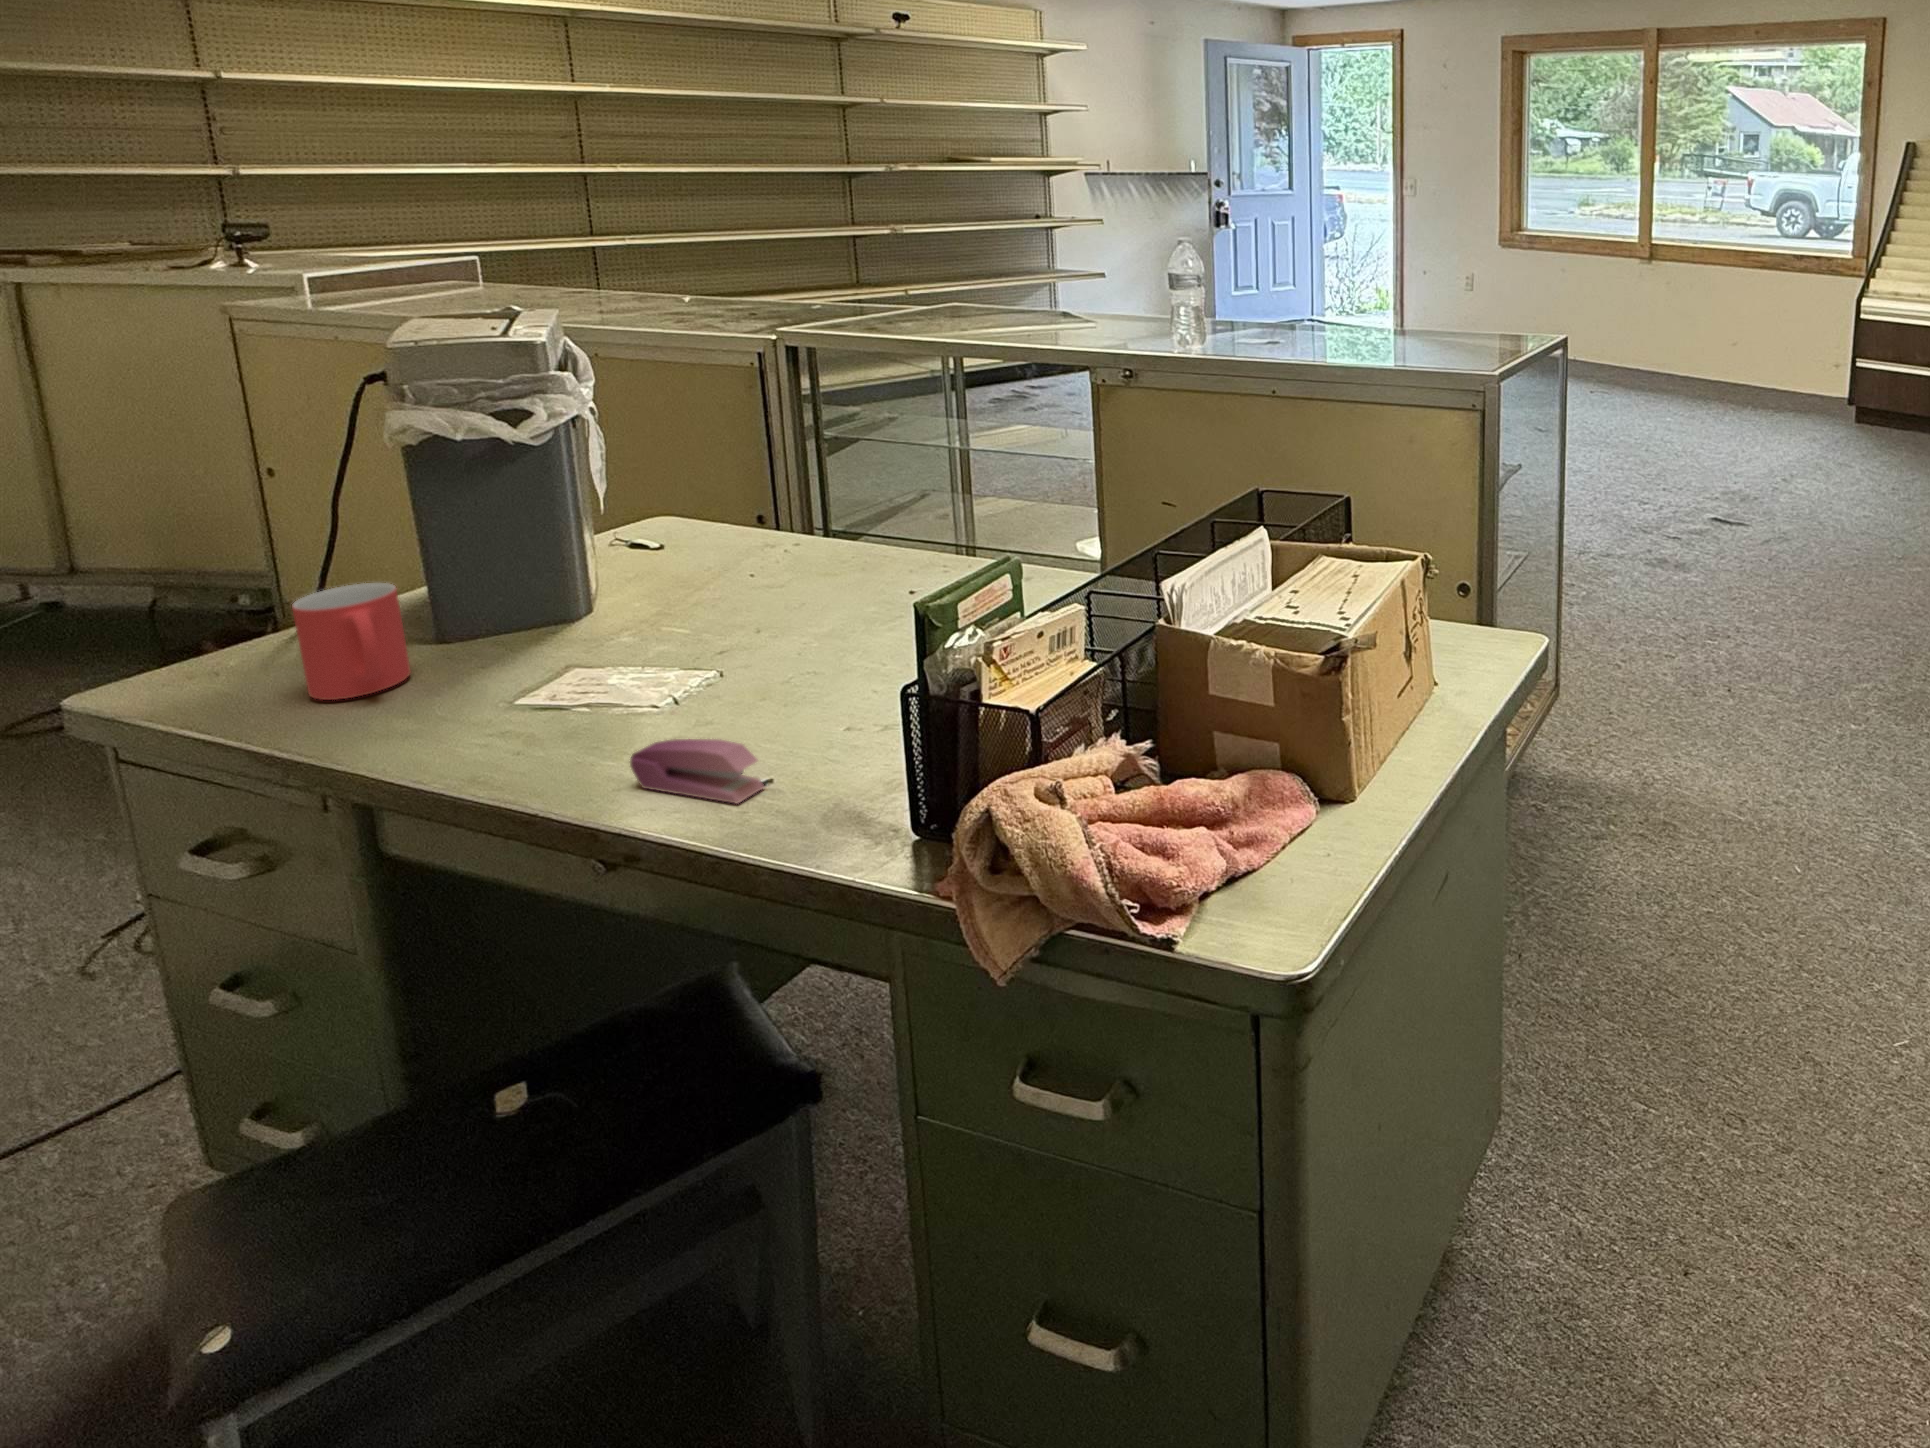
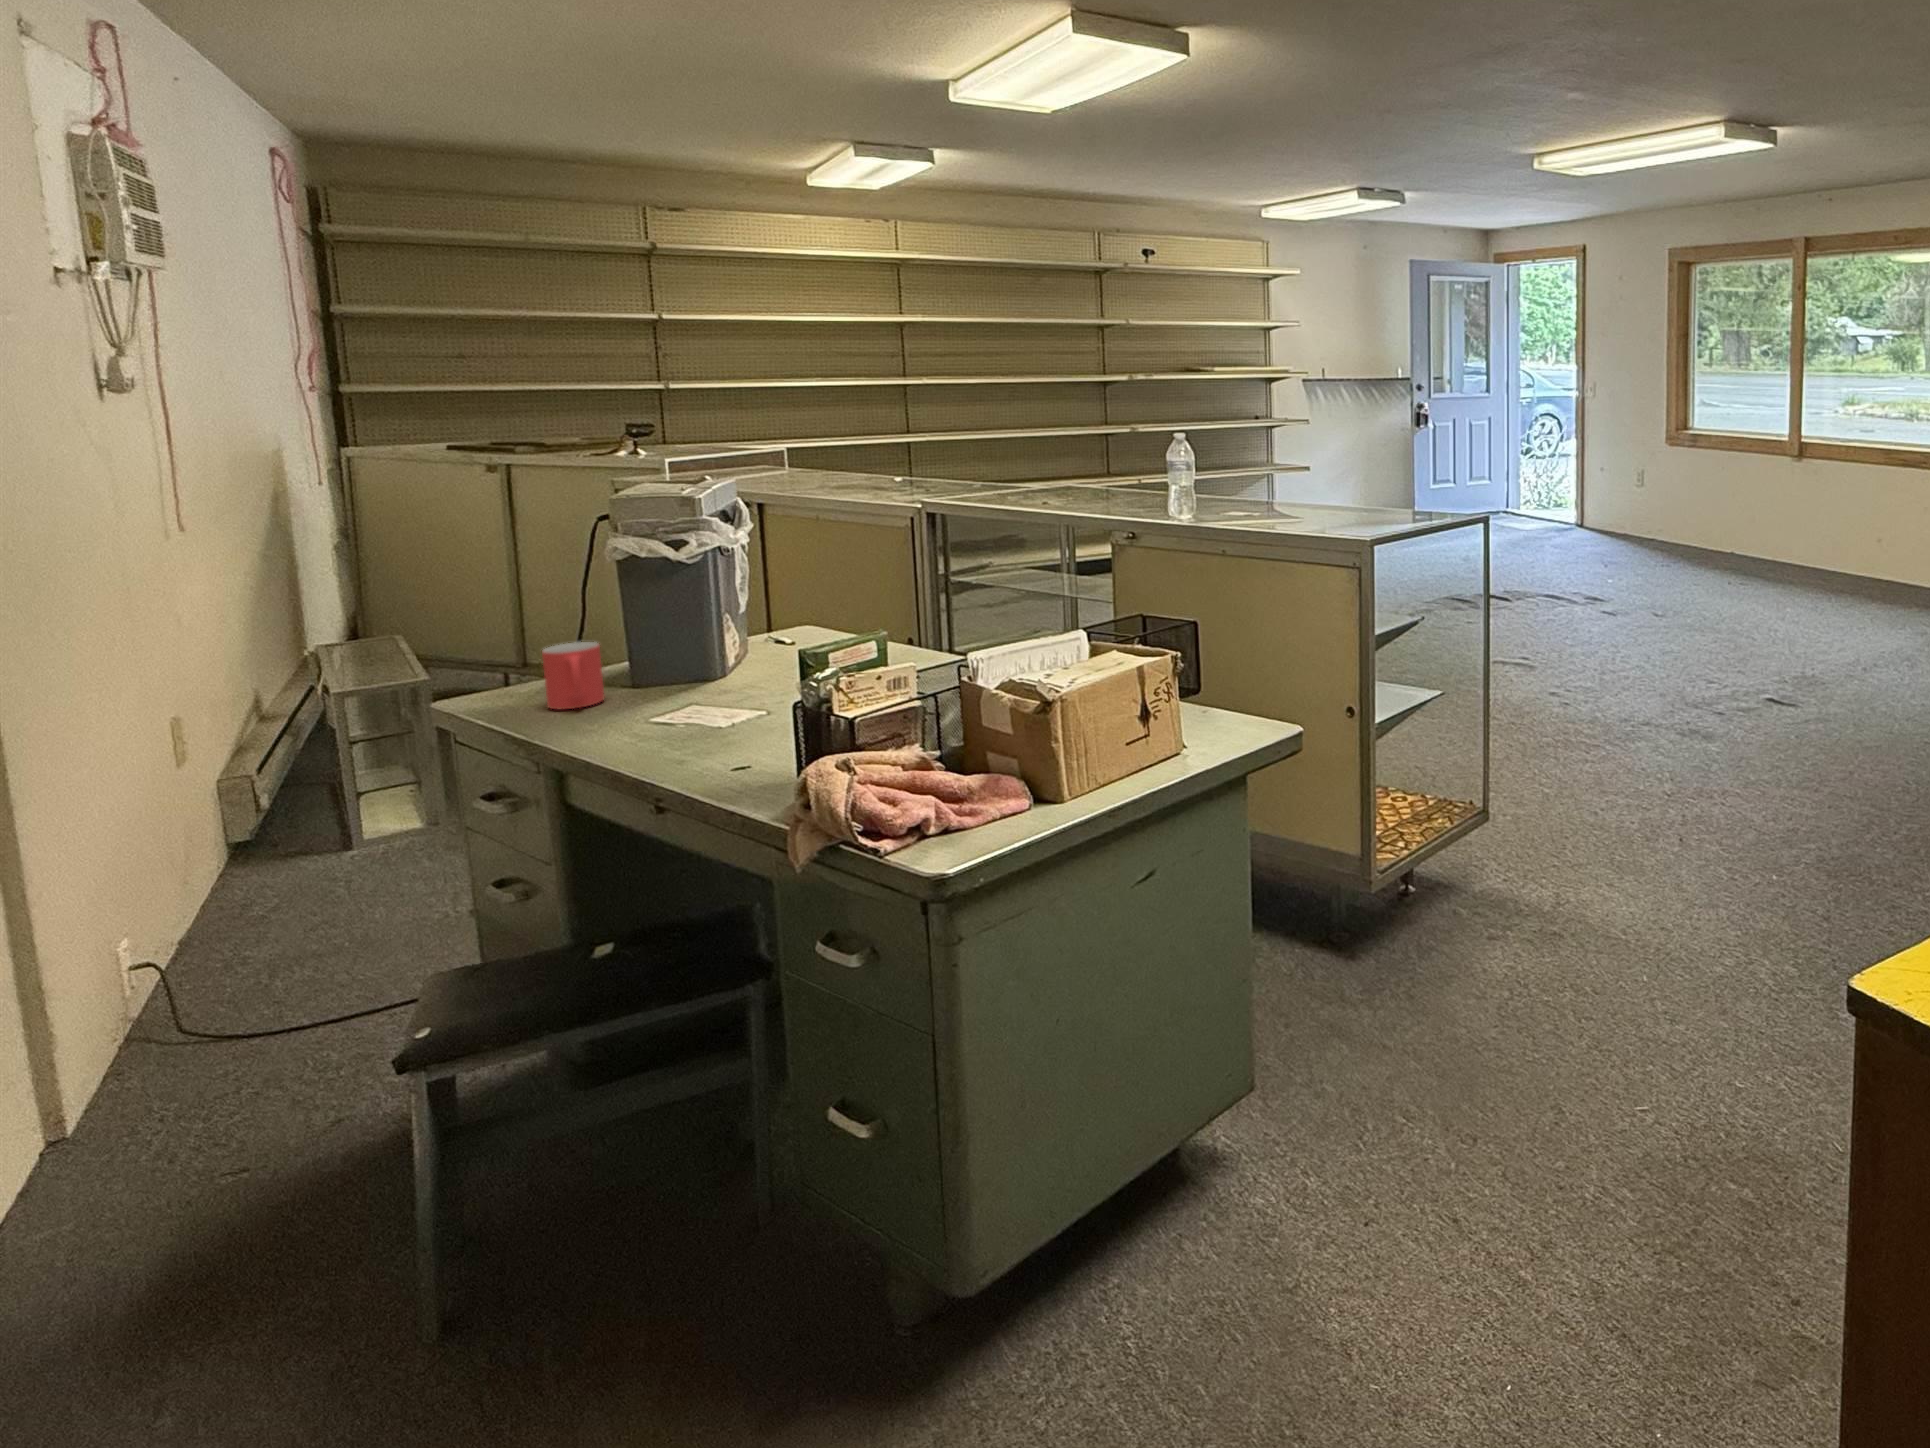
stapler: present [630,739,764,803] -> none [673,734,740,773]

